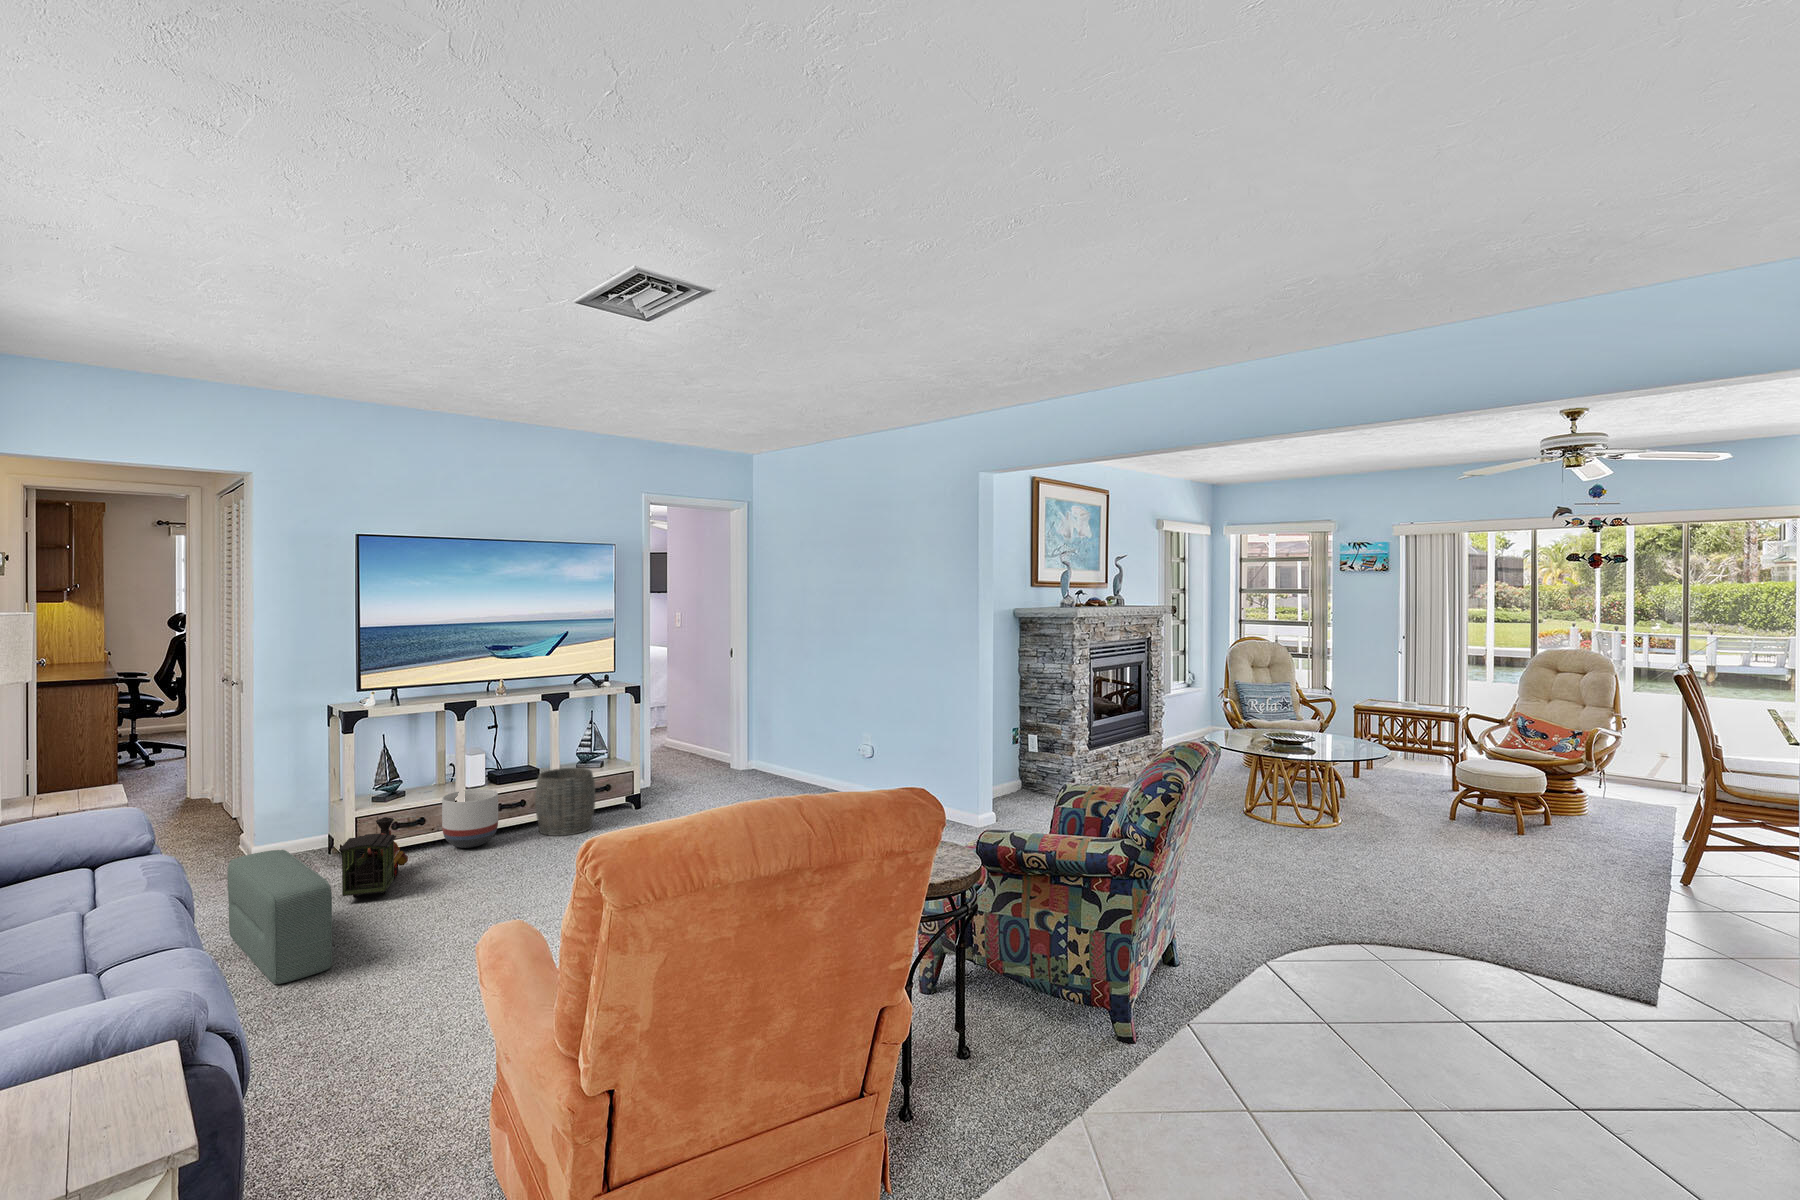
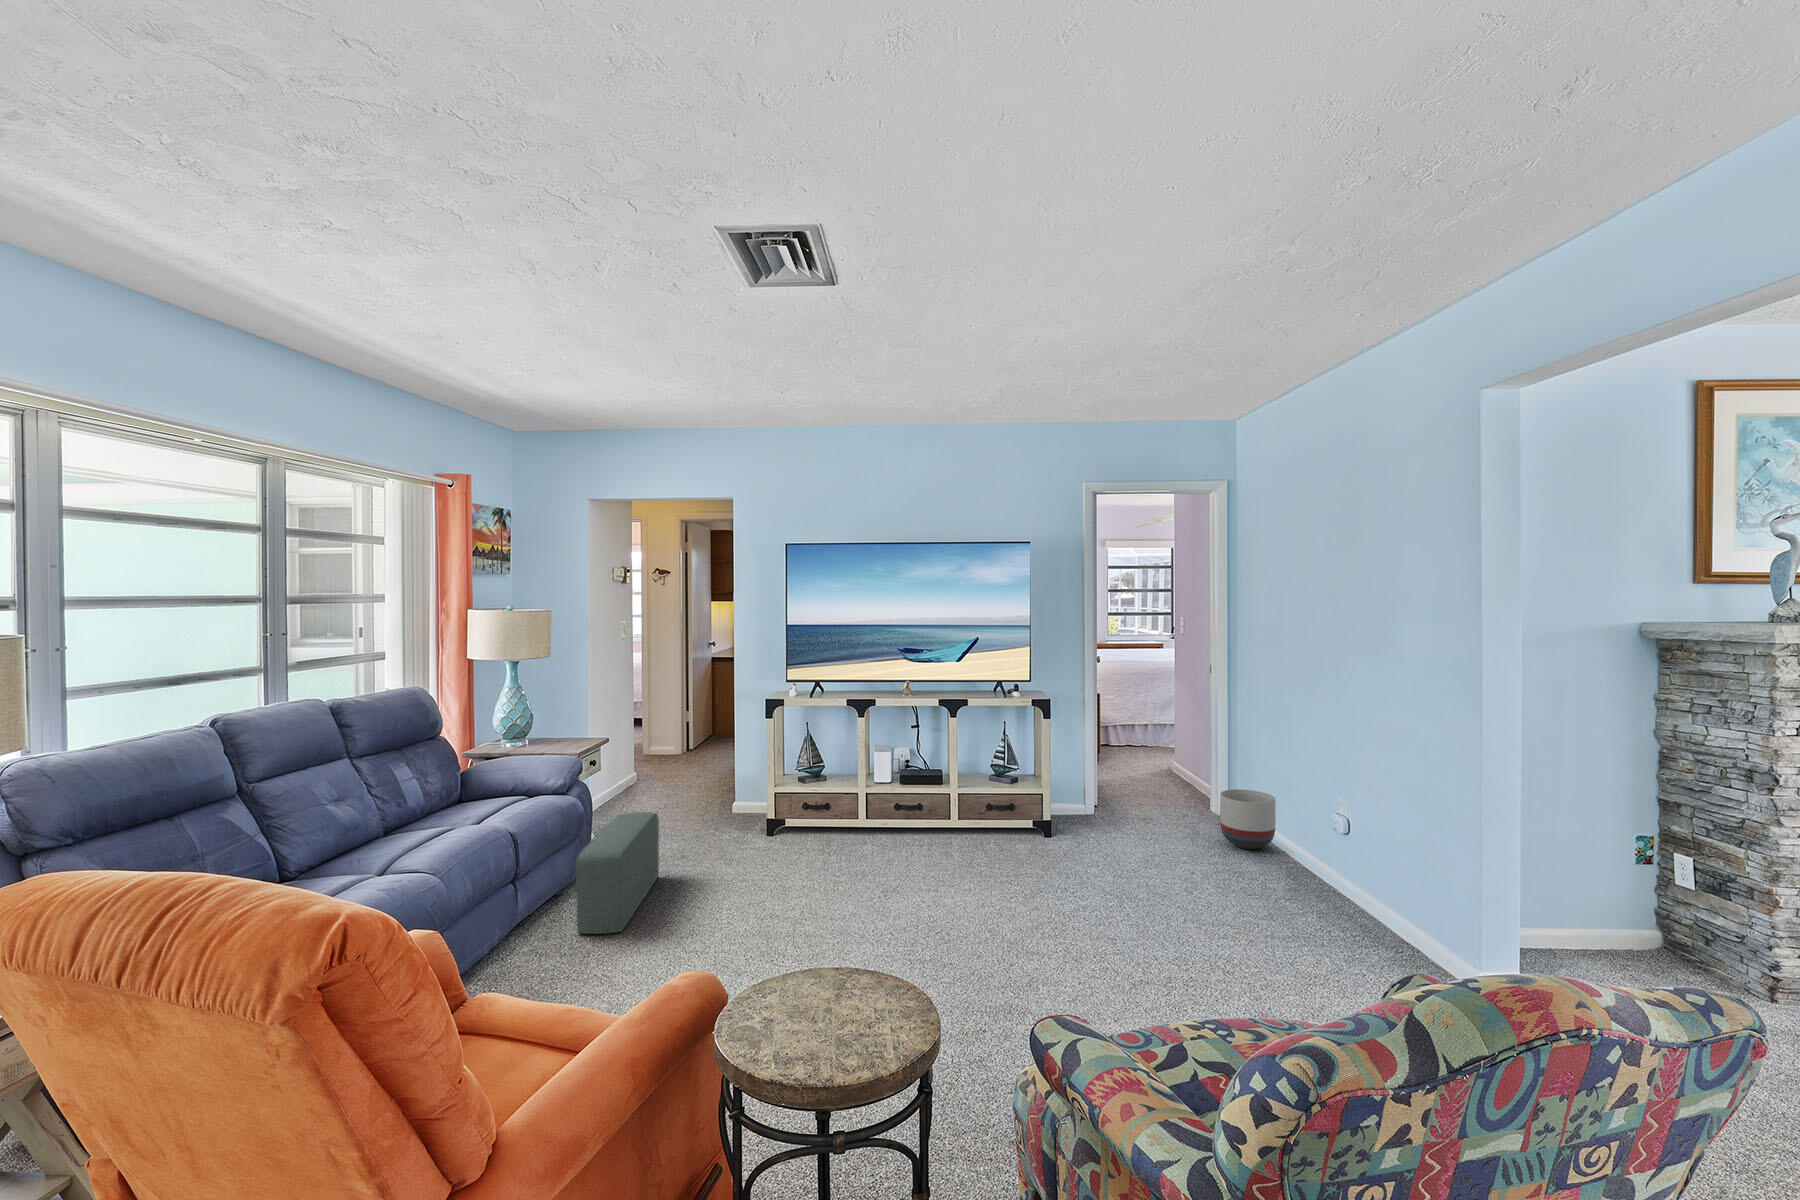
woven basket: present [535,768,595,836] -> none [919,778,979,852]
planter: present [442,789,498,848] -> present [1220,789,1275,849]
toy train: present [339,817,408,897] -> none [706,799,788,871]

